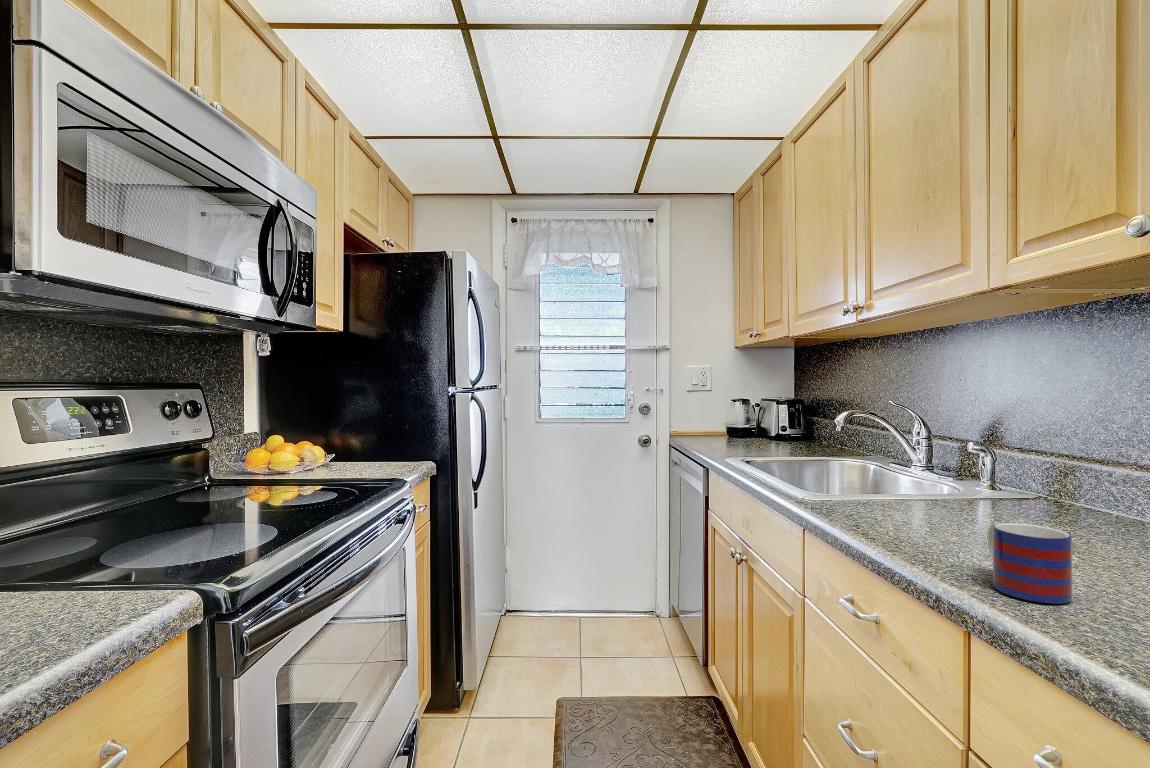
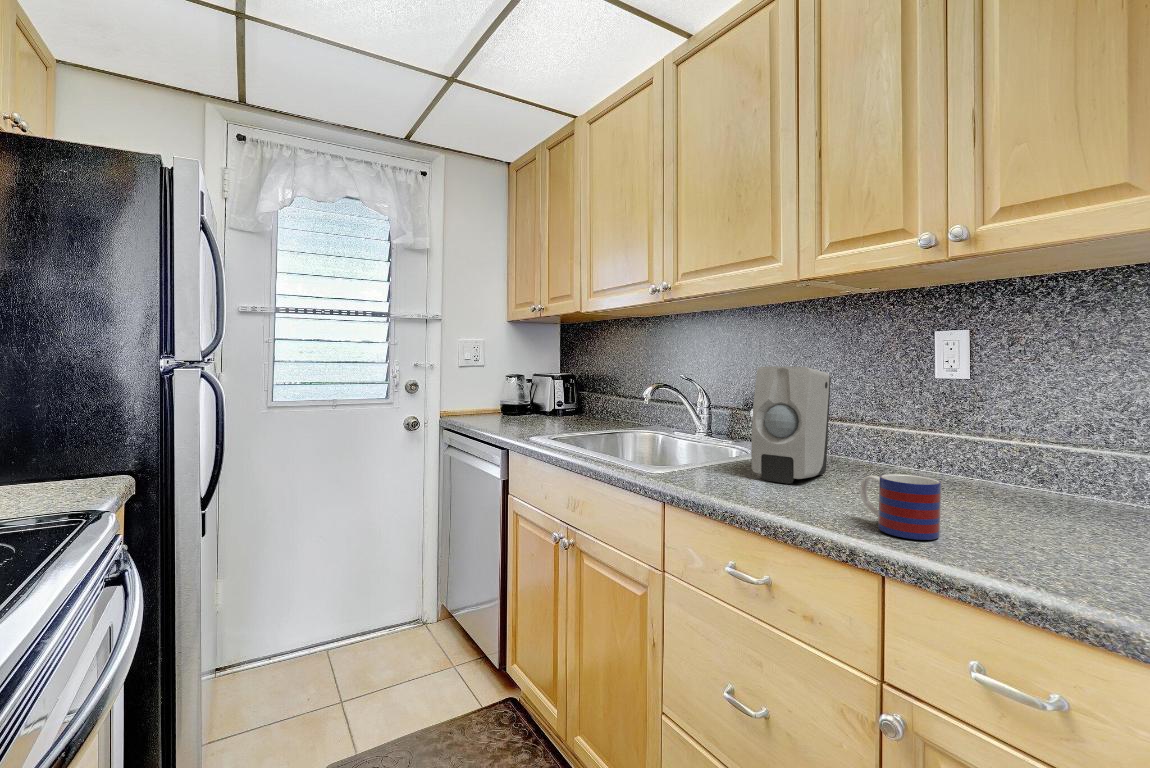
soap dispenser: none [915,395,1035,528] -> present [751,367,831,484]

